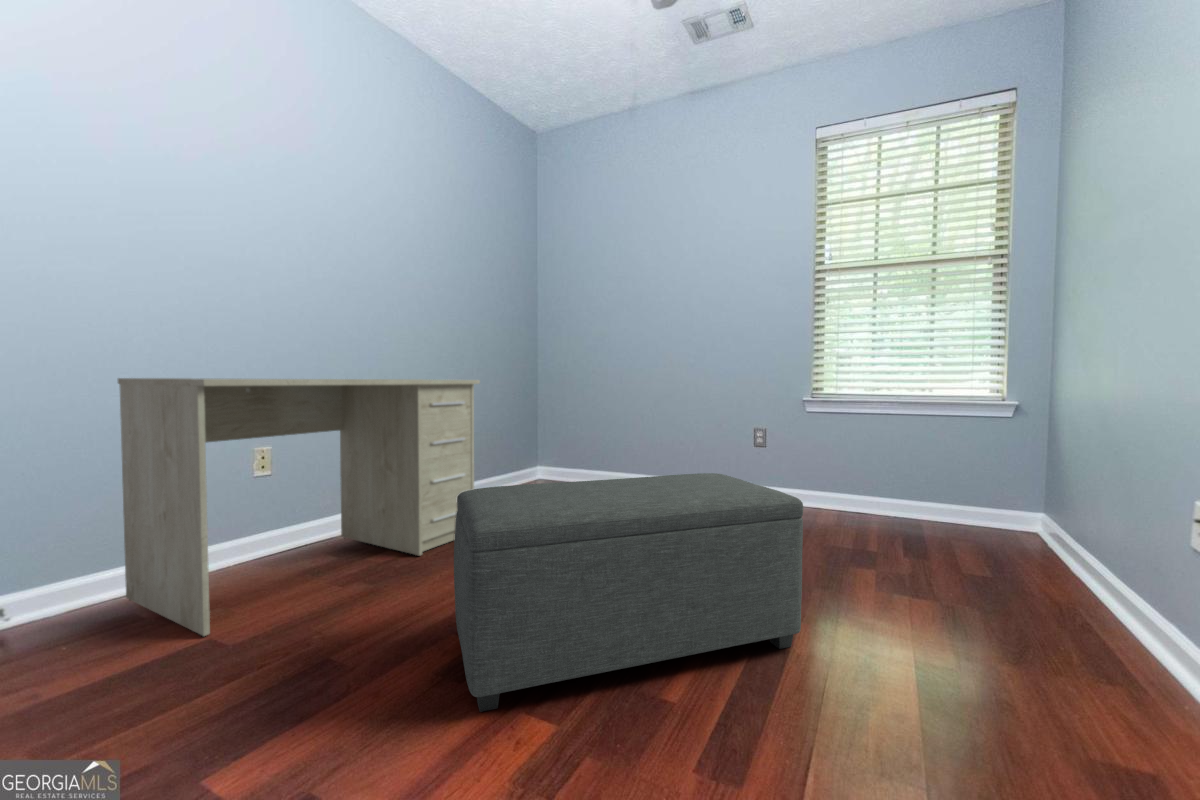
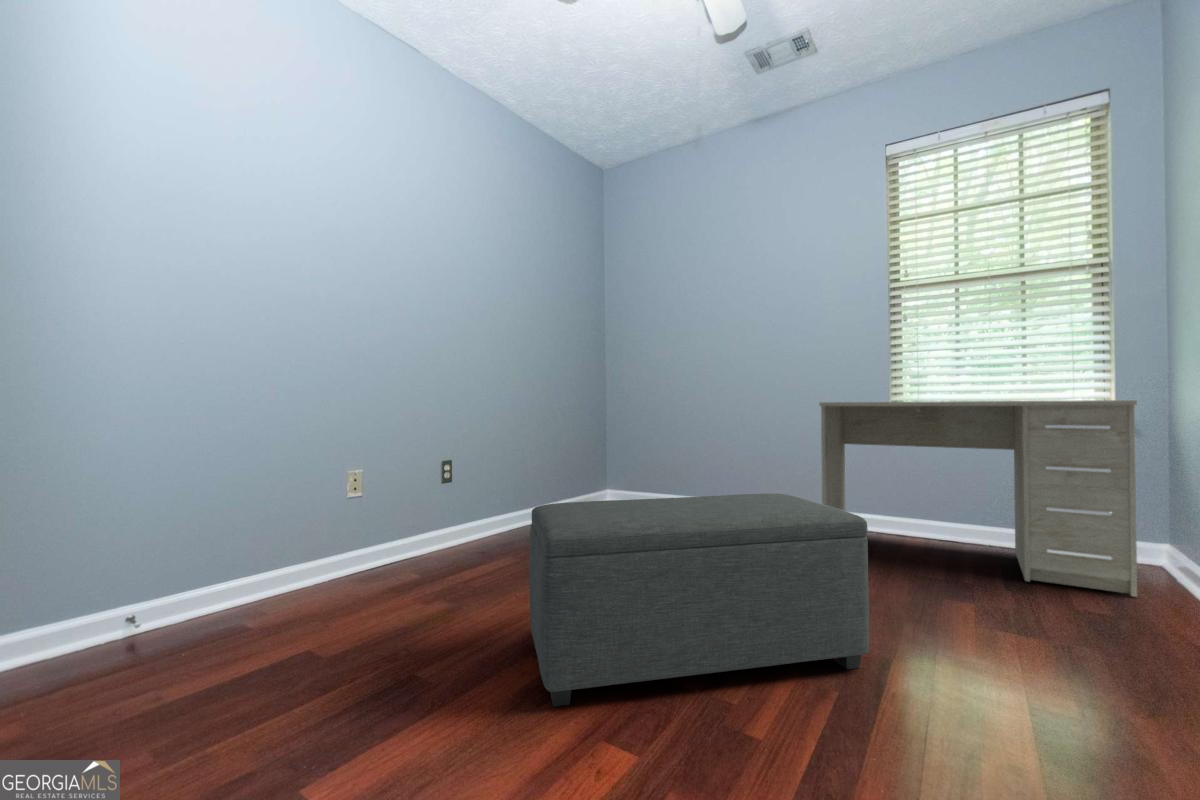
desk: present [118,378,480,637] -> present [819,400,1137,597]

